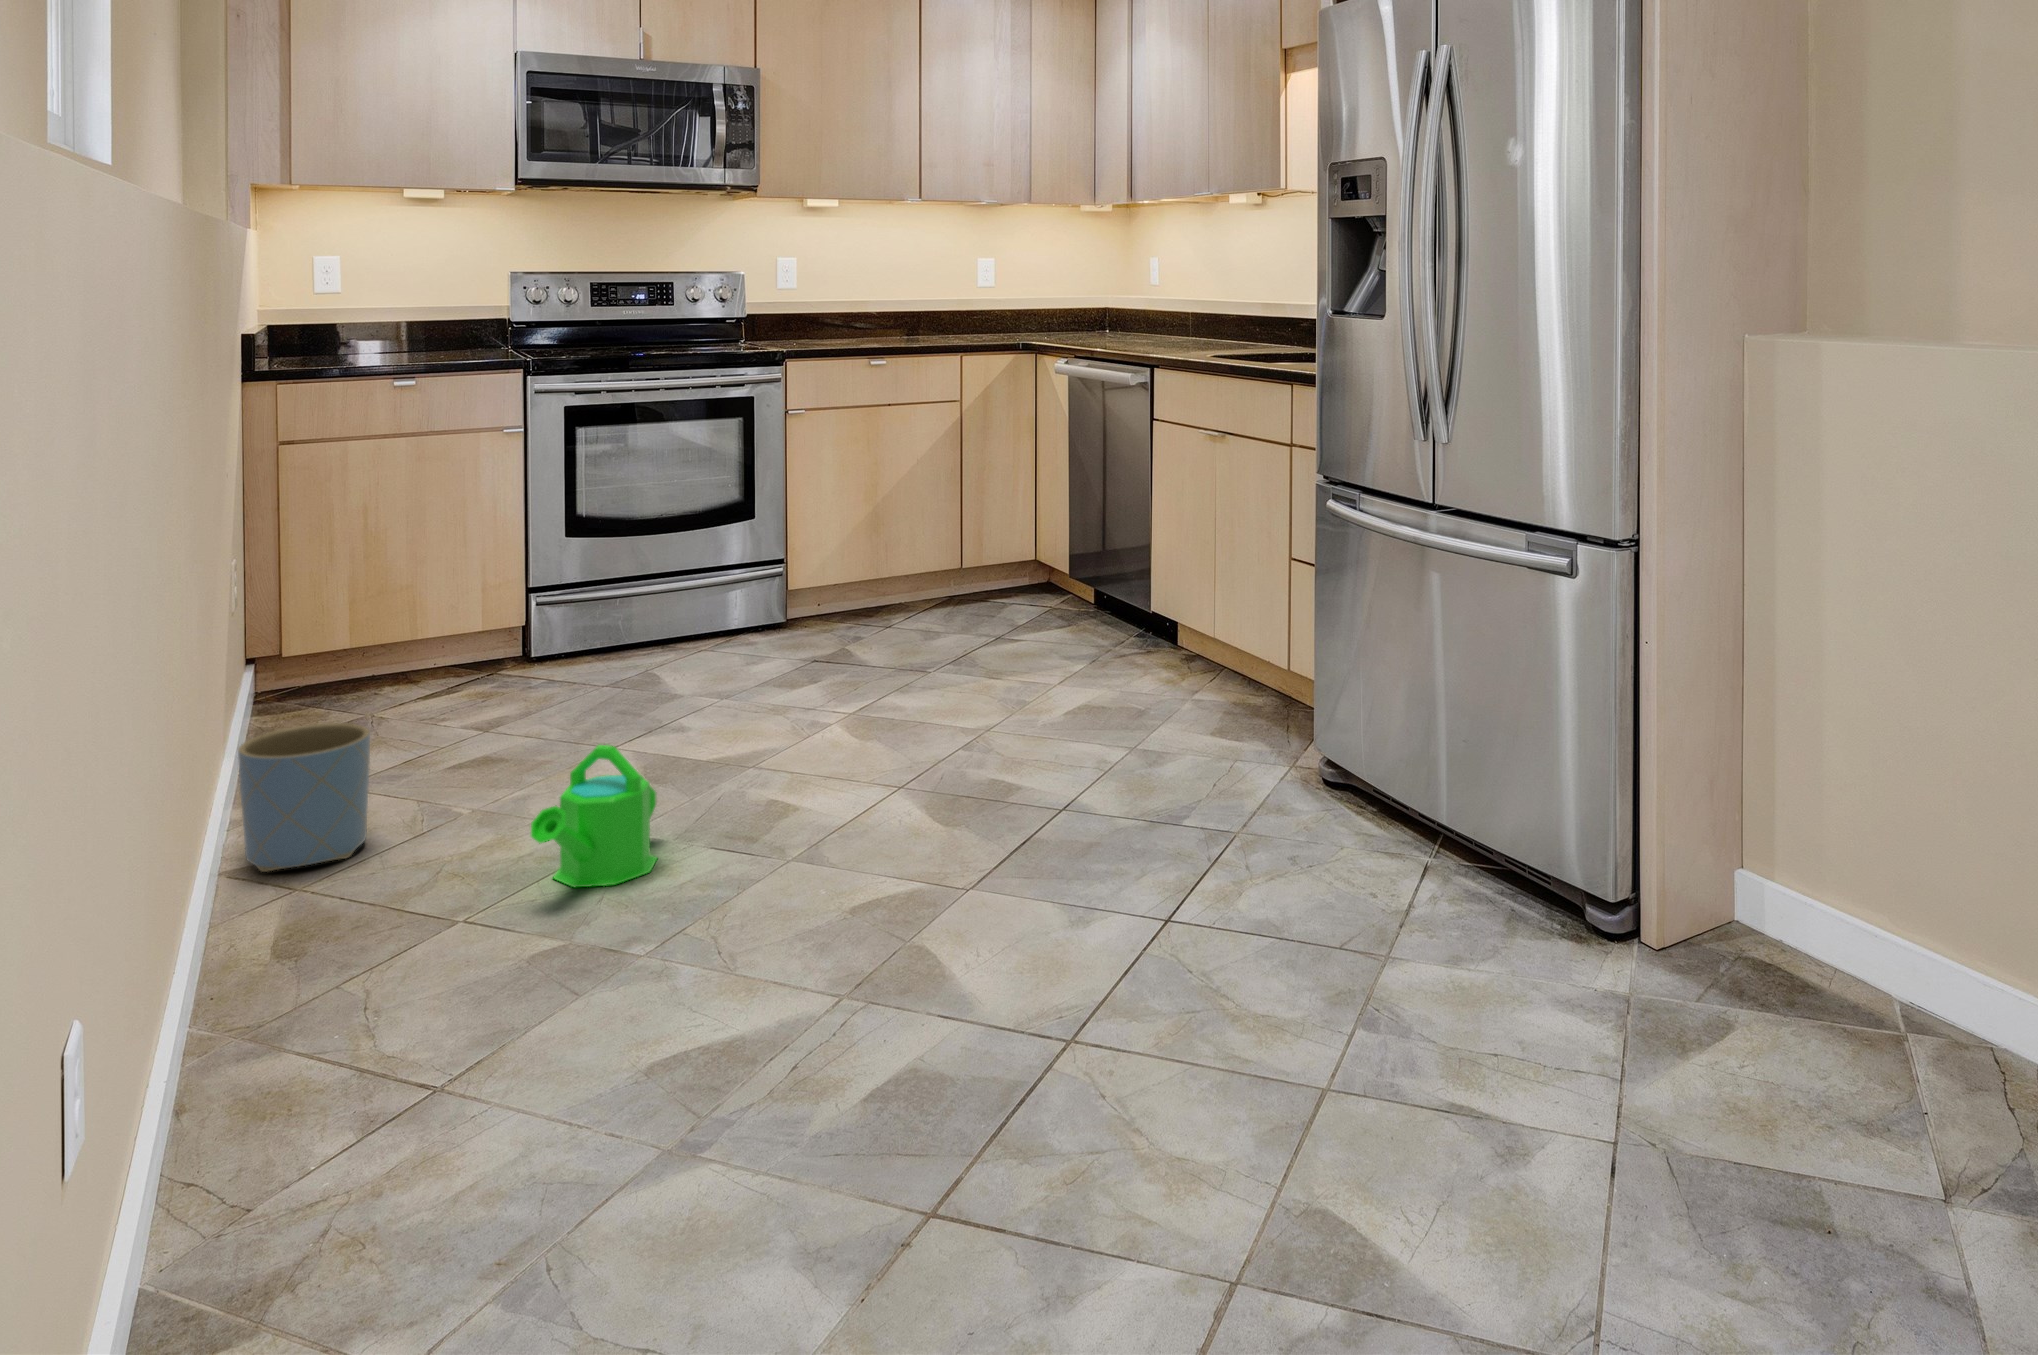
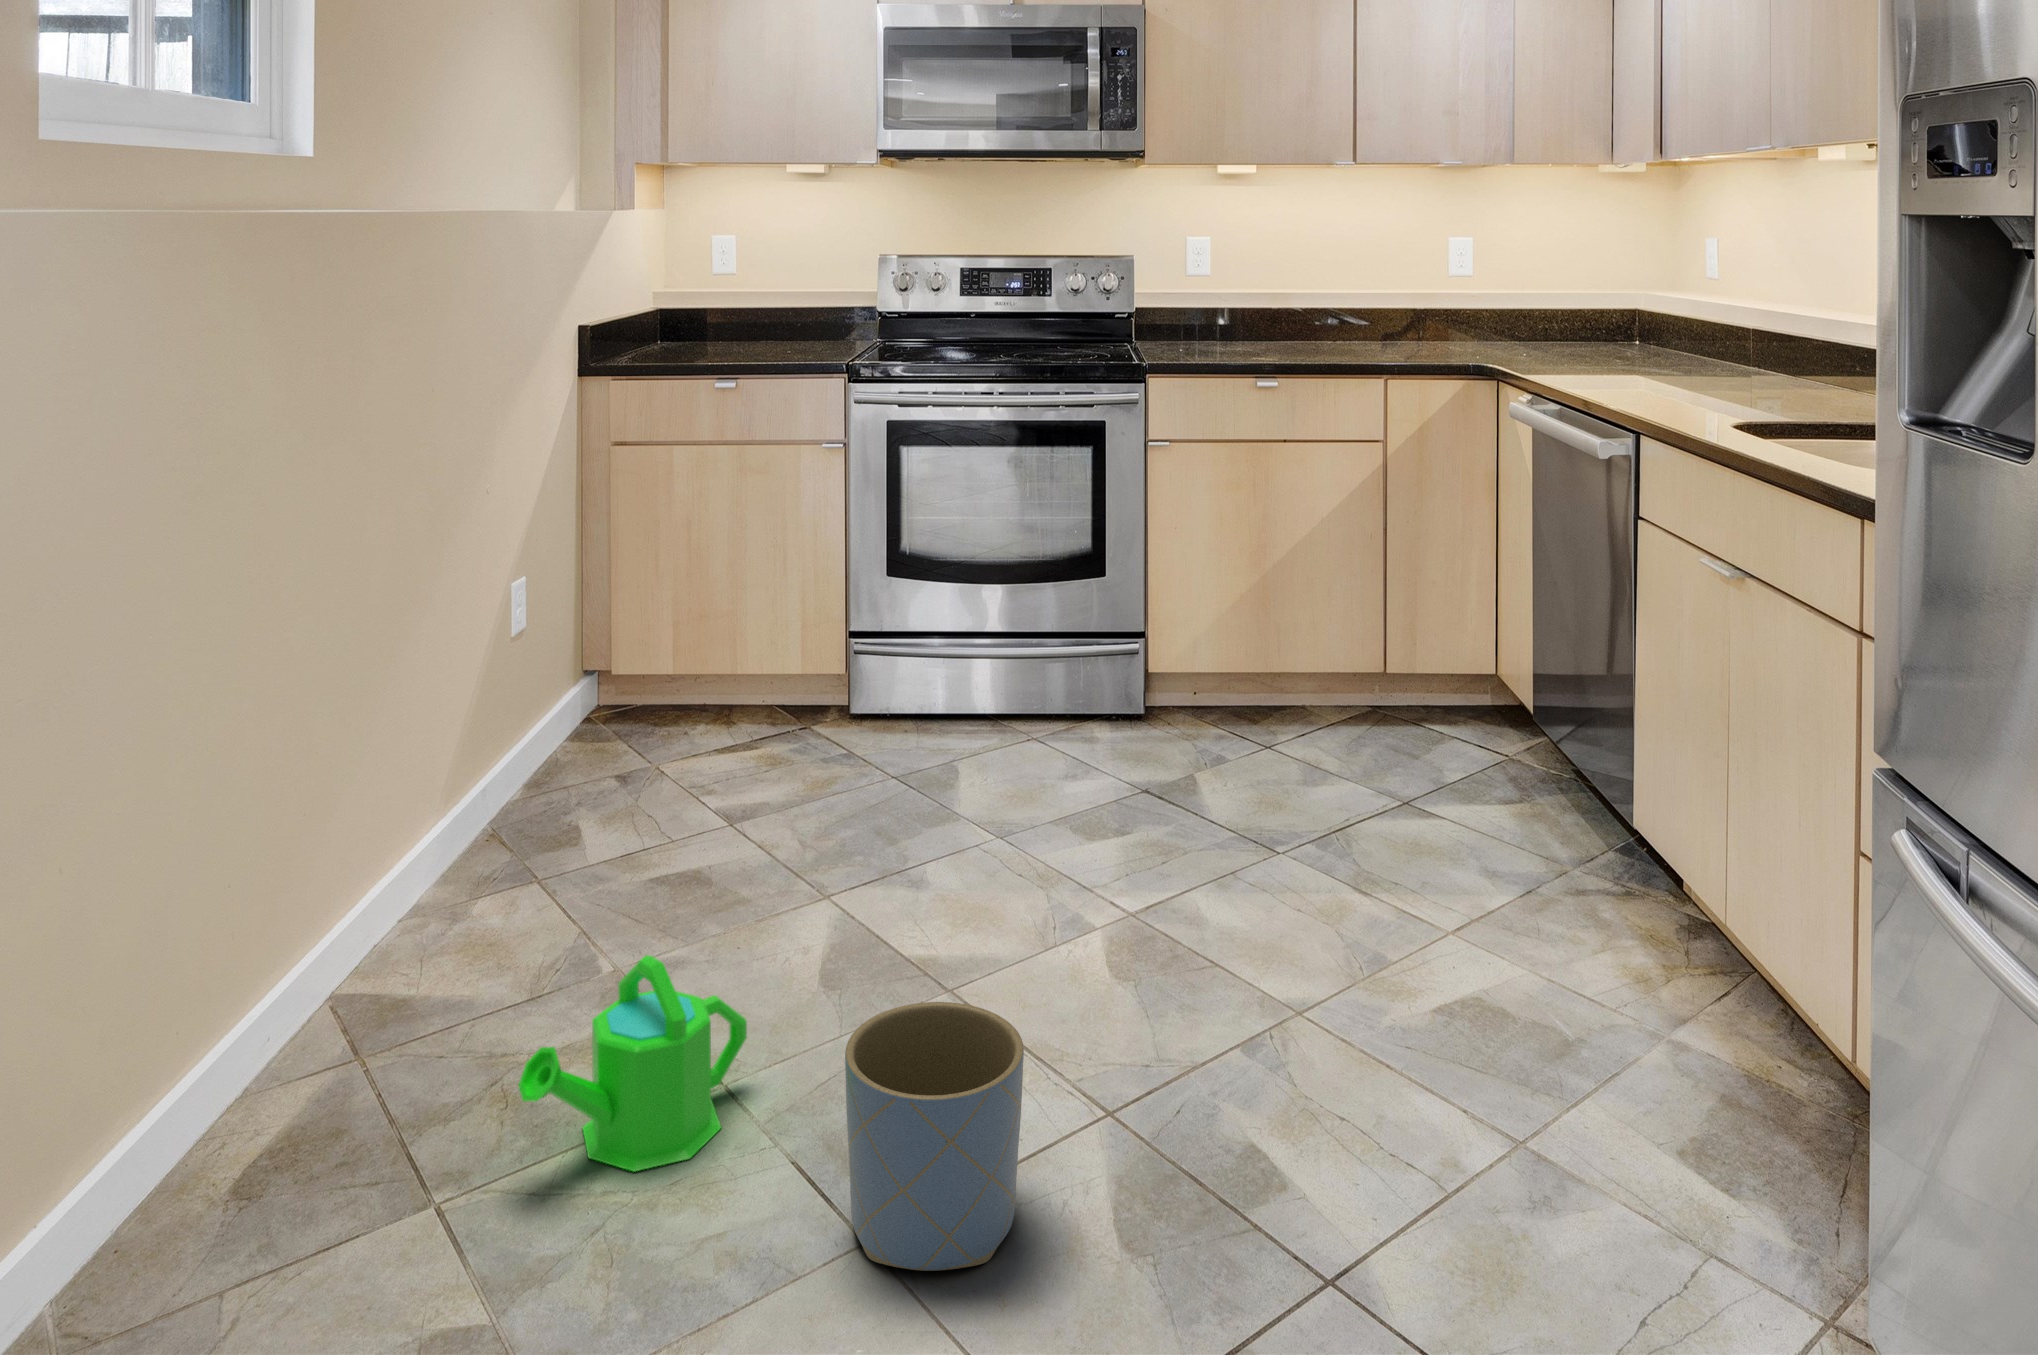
planter: present [238,723,370,872] -> present [845,1002,1024,1271]

